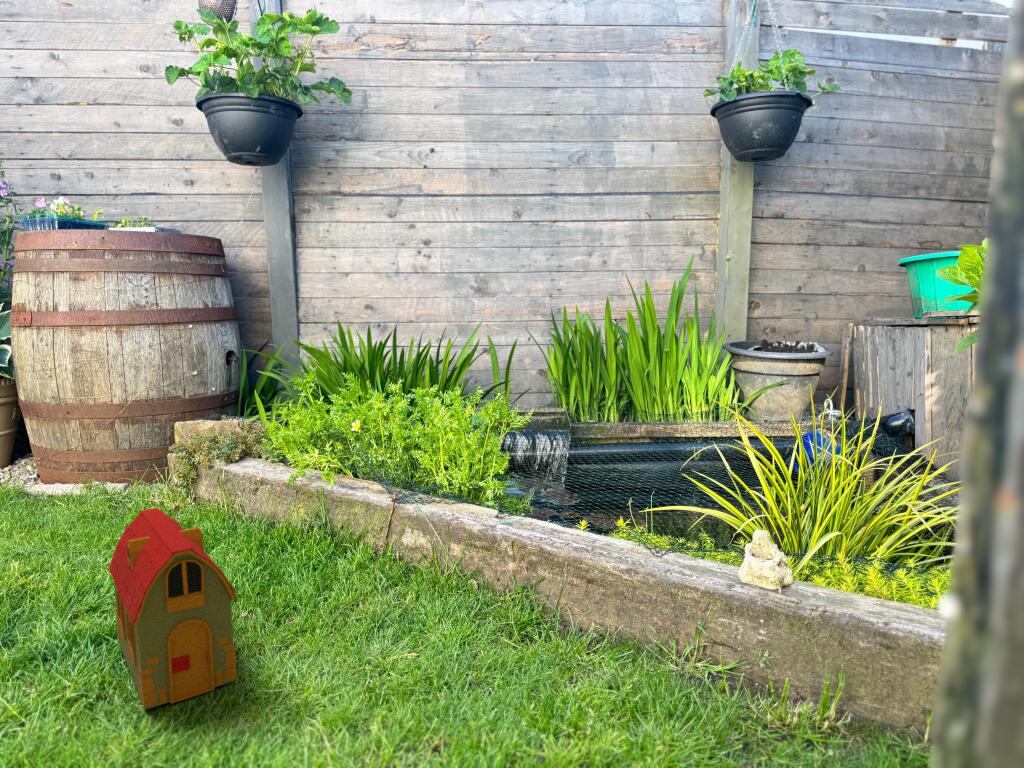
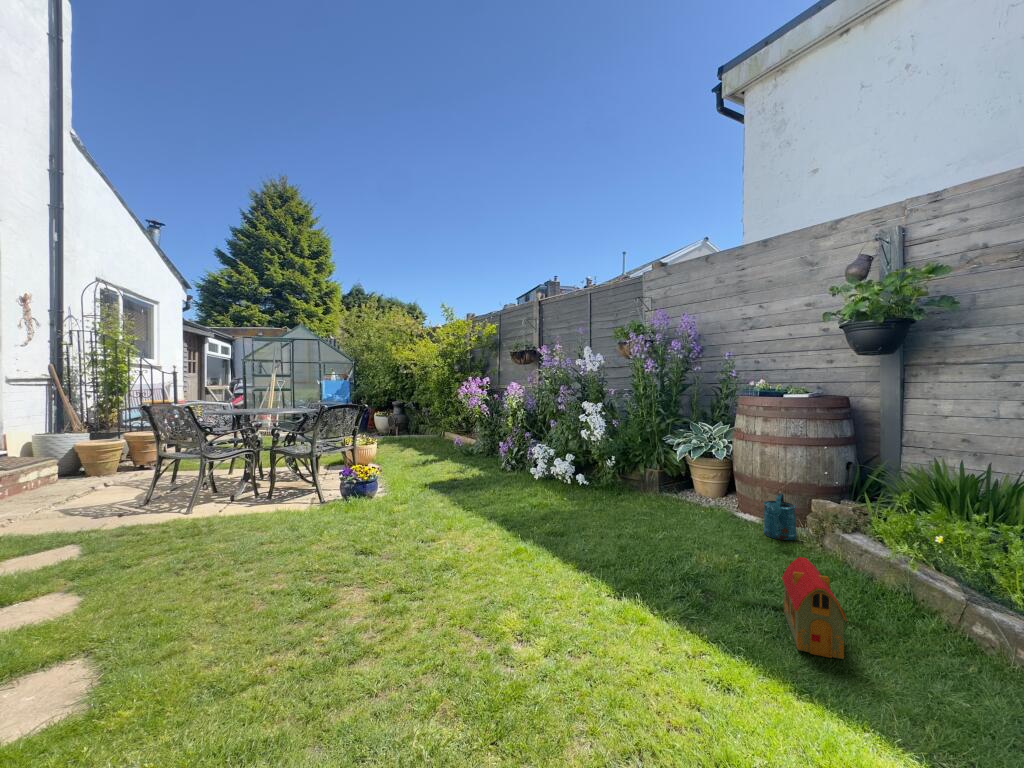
watering can: none [82,422,152,511] -> present [764,493,797,540]

